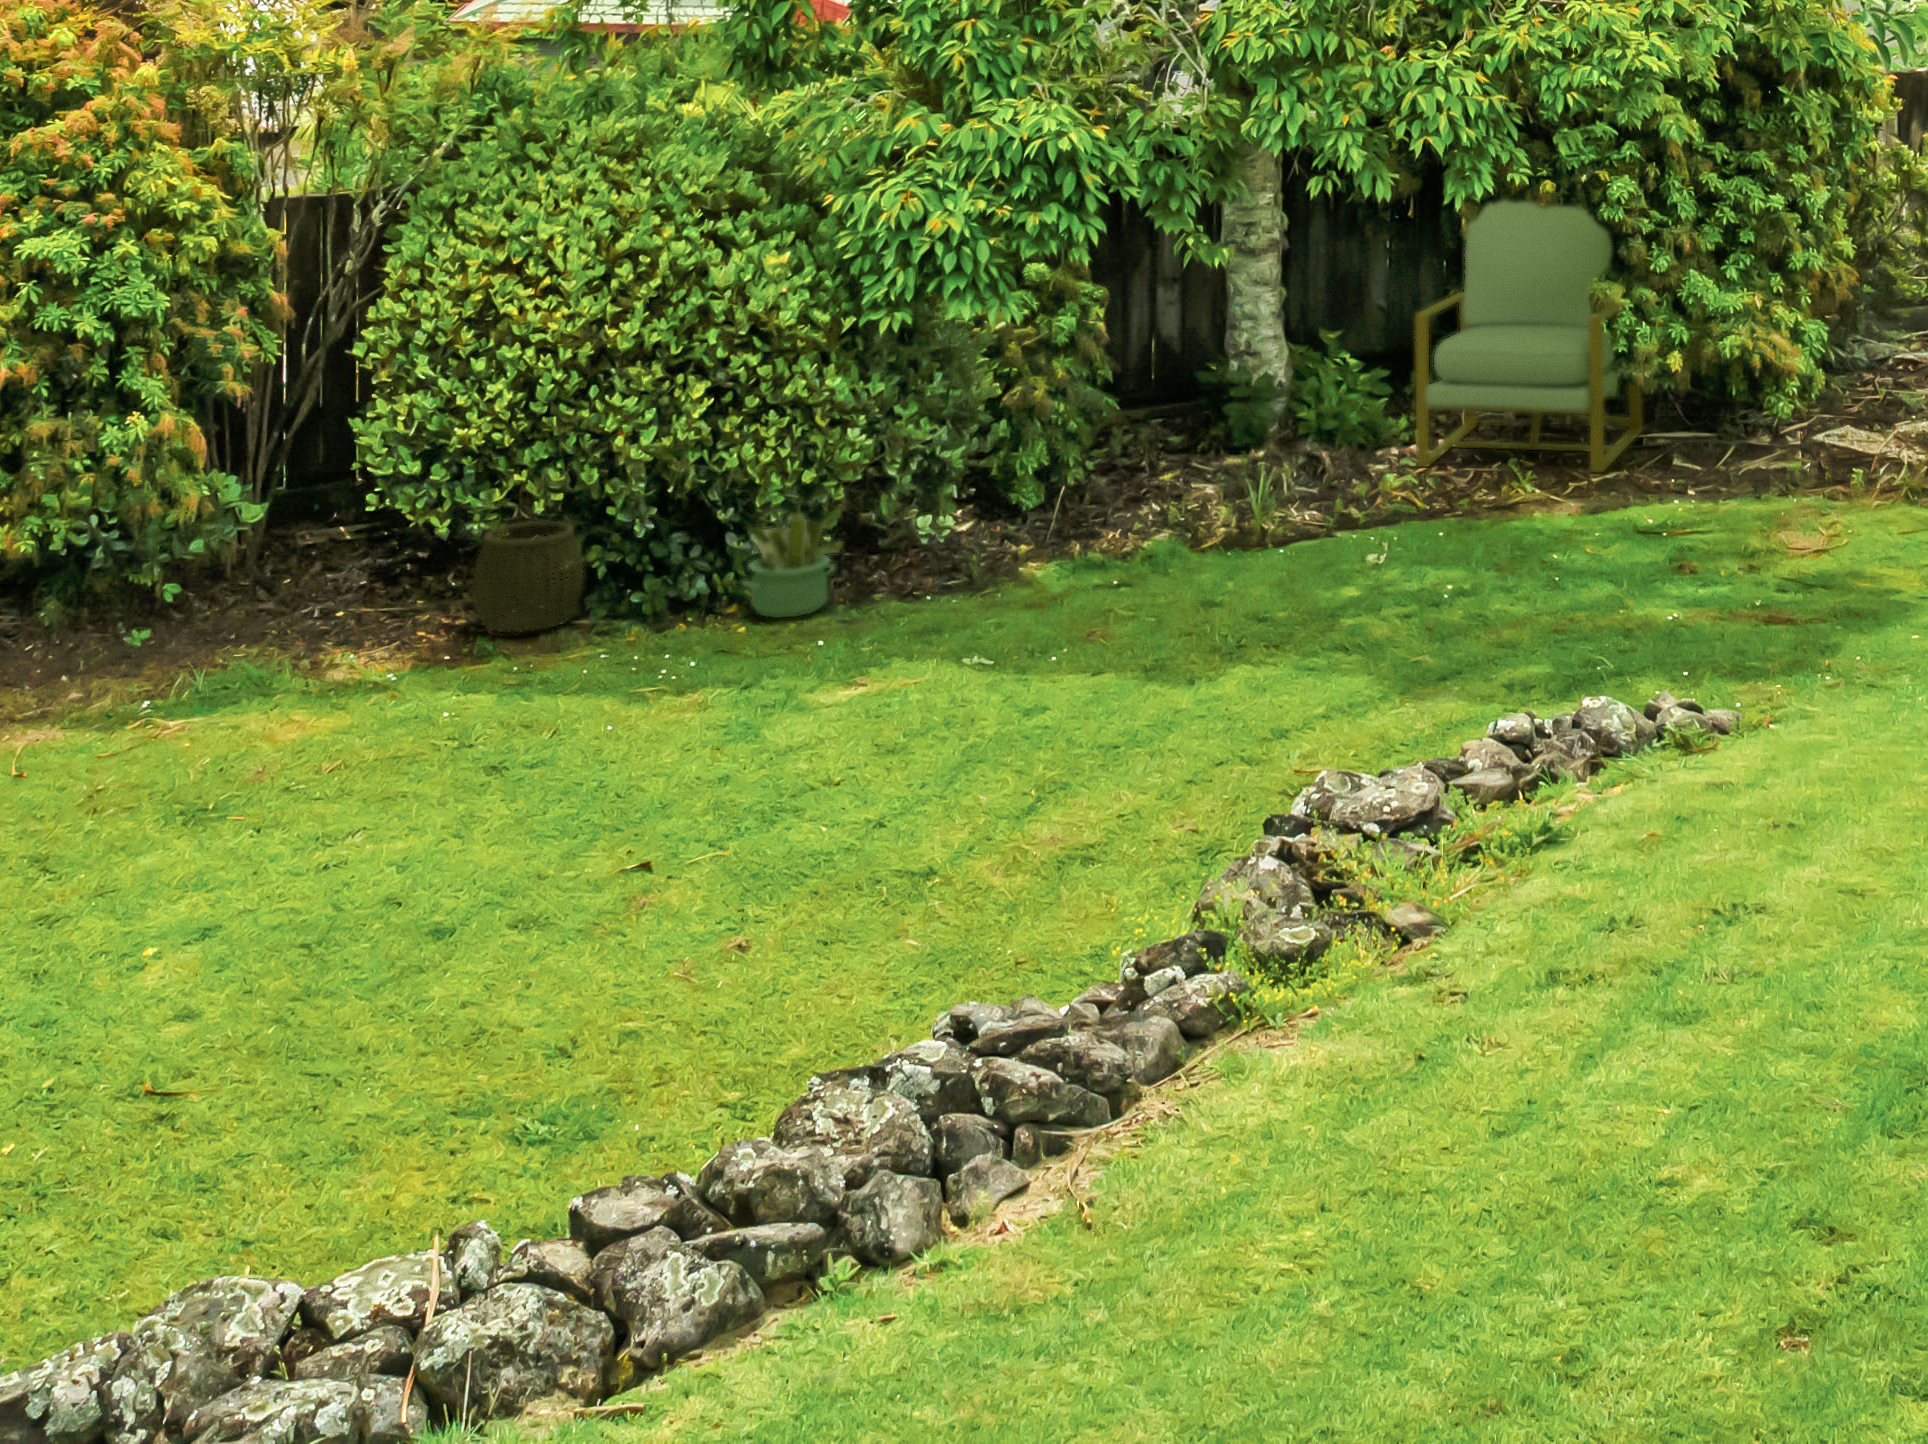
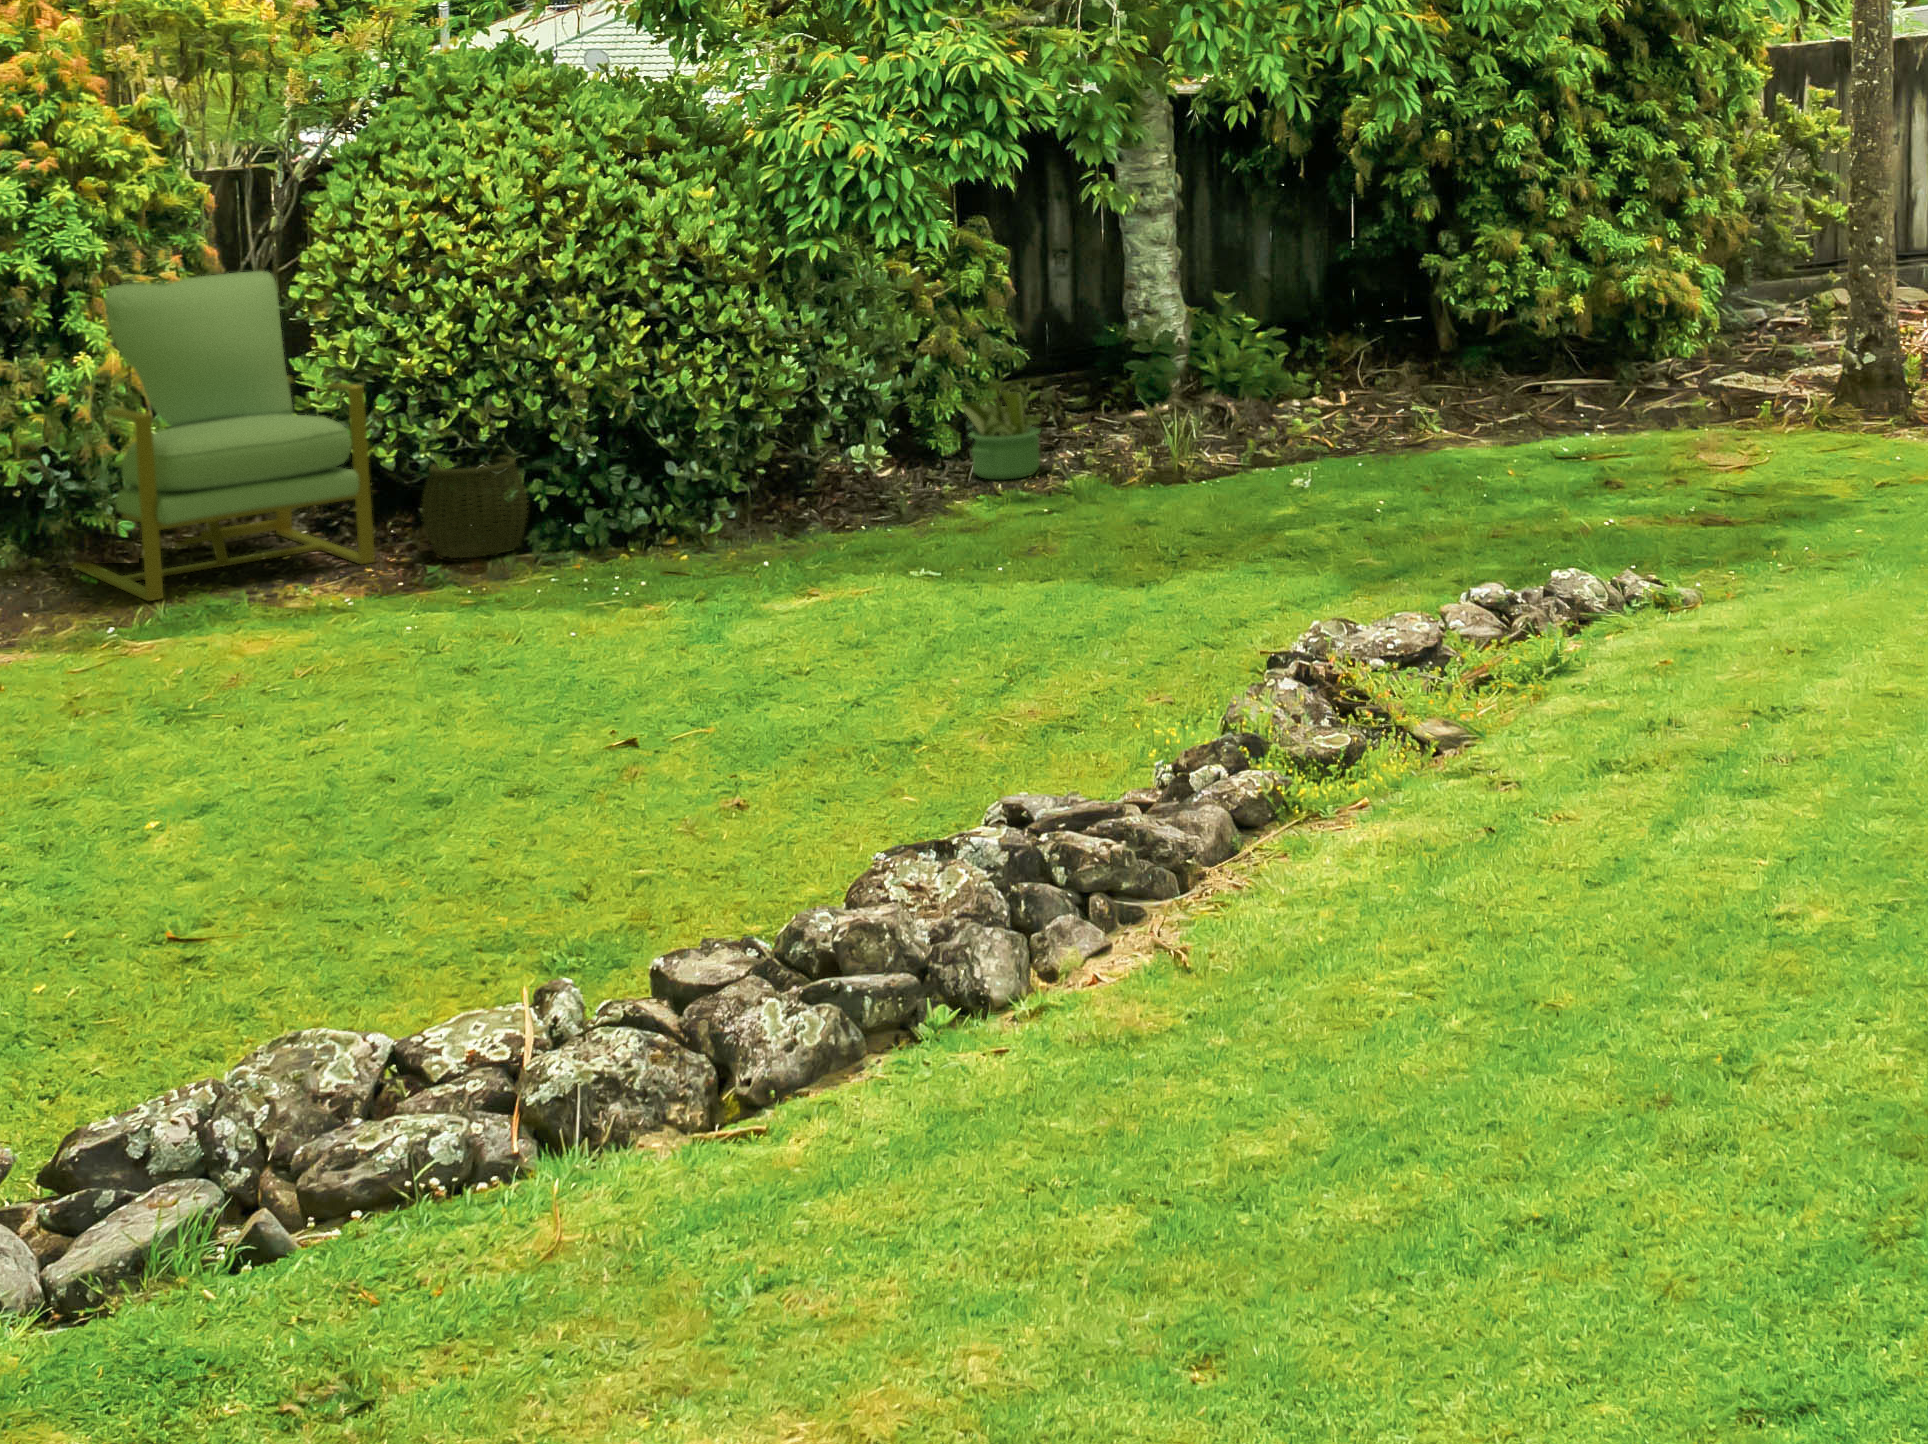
chair: present [1415,201,1643,472] -> present [73,271,375,601]
decorative plant: present [743,515,841,618] -> present [962,390,1041,479]

